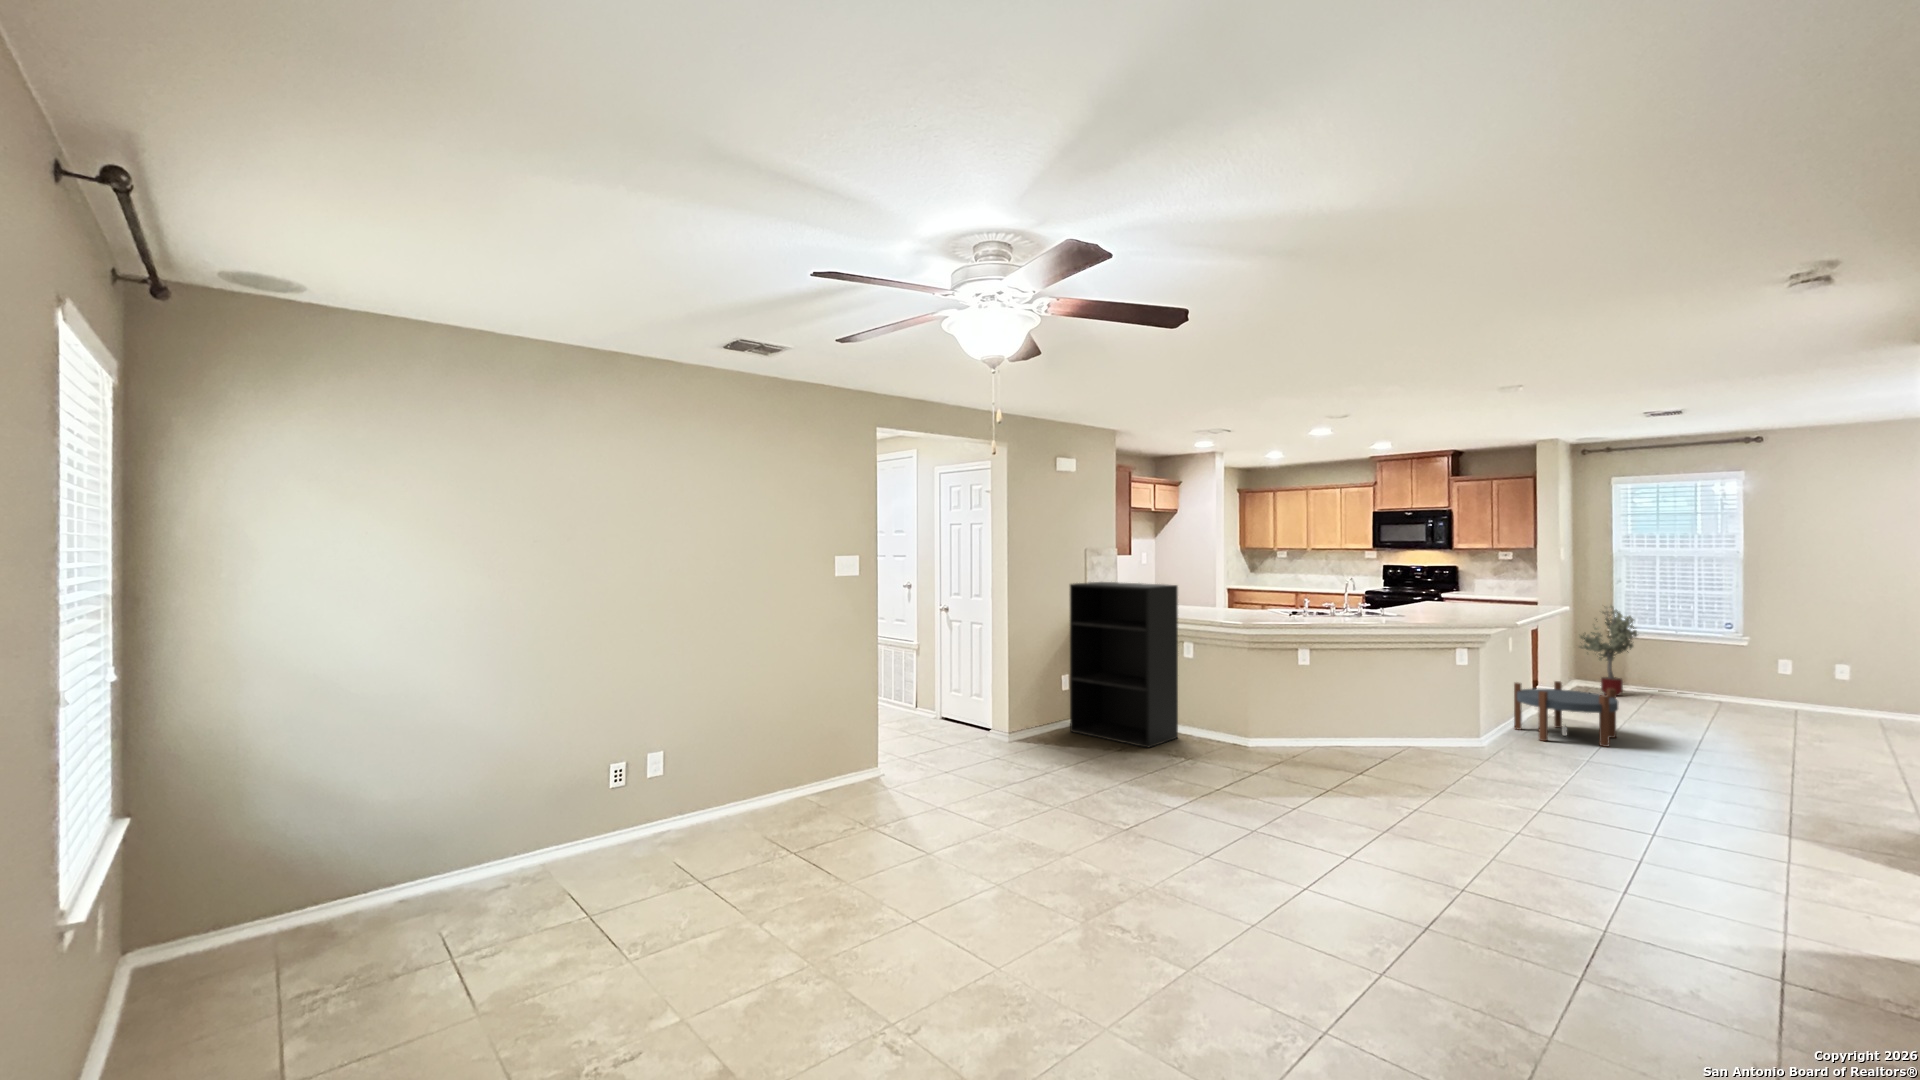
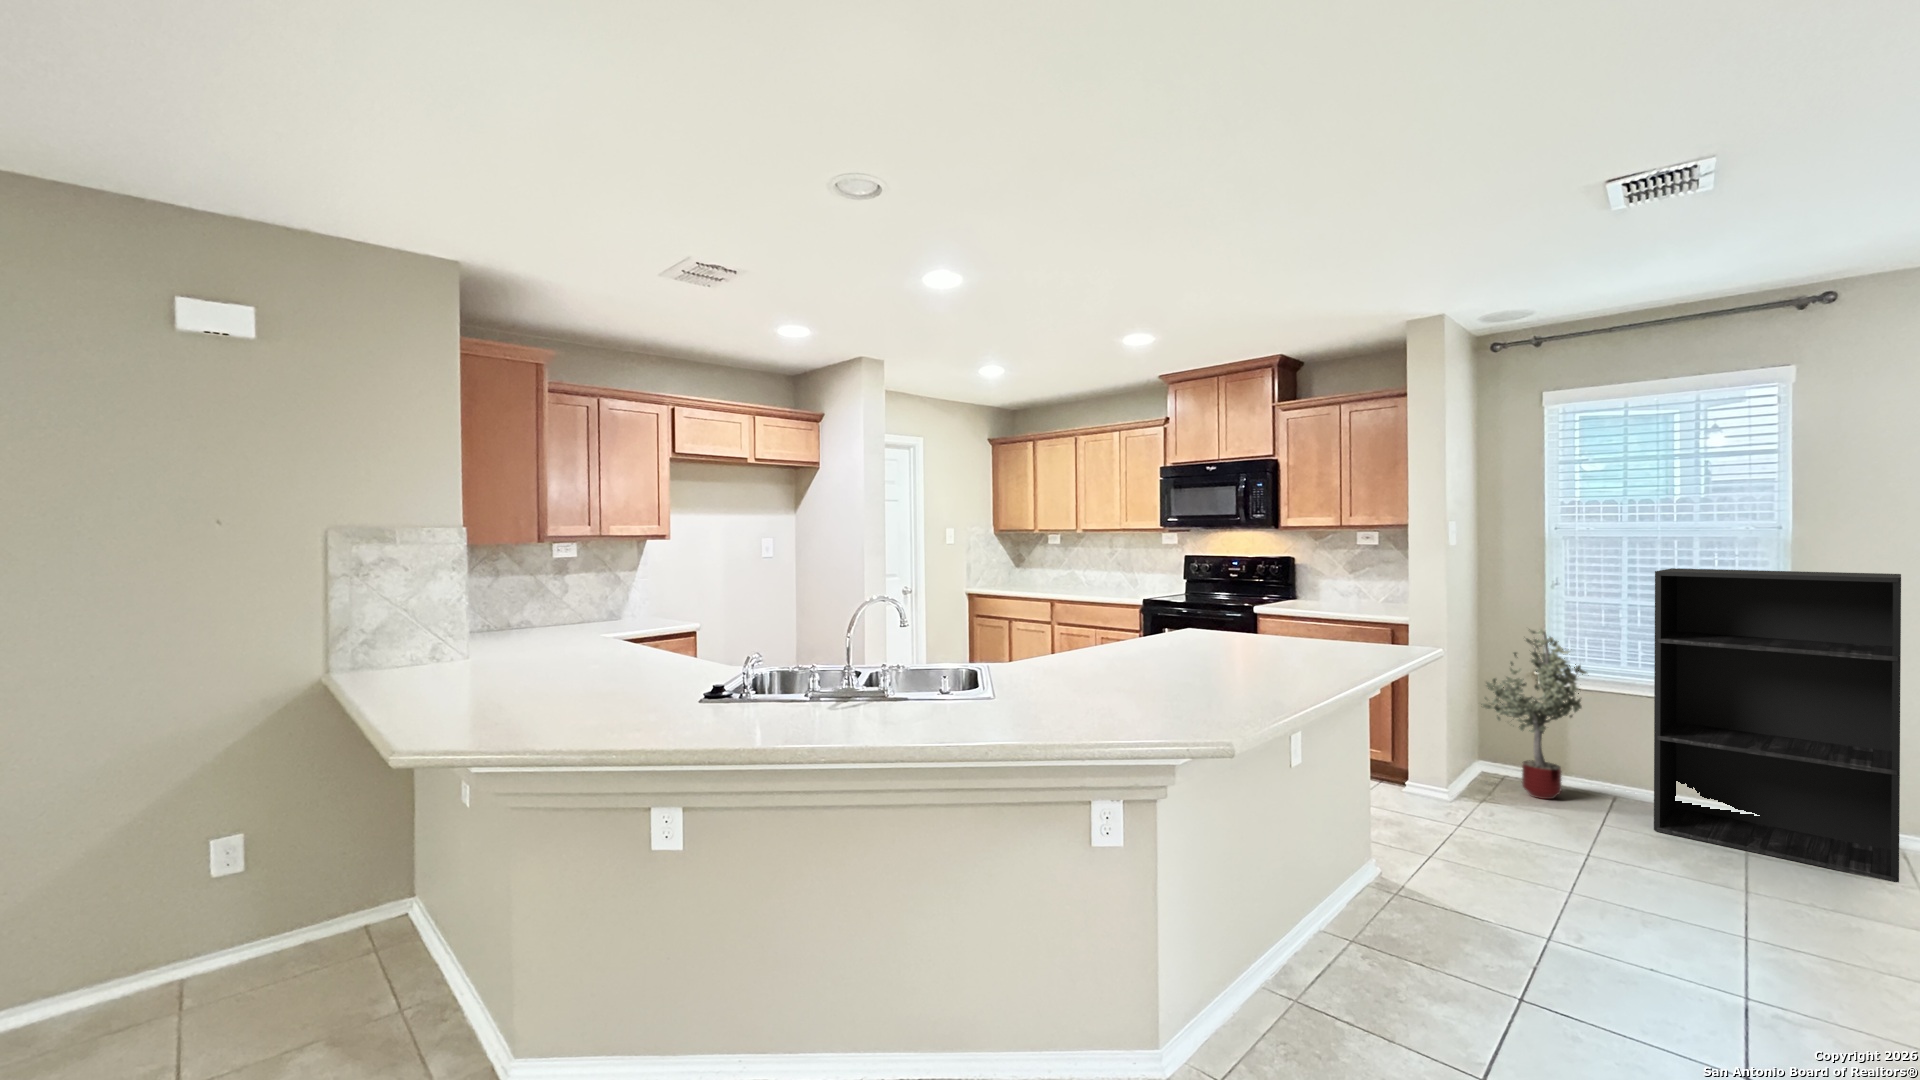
bookshelf: present [1070,582,1178,748] -> present [1654,568,1901,882]
side table: present [1514,681,1618,747] -> none [1300,813,1526,1024]

